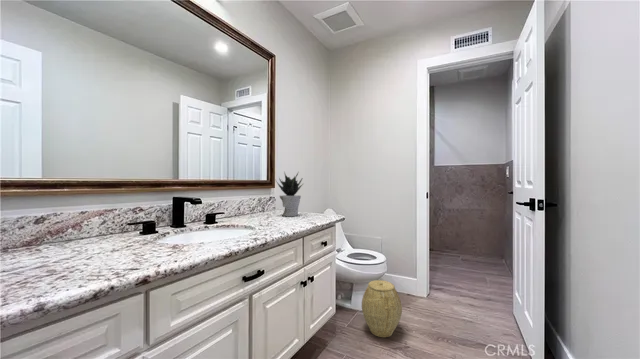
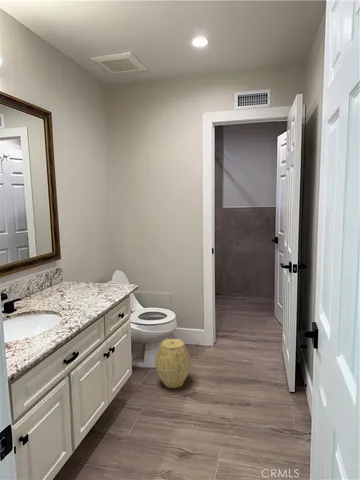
potted plant: present [278,173,302,216] -> none [65,246,95,292]

